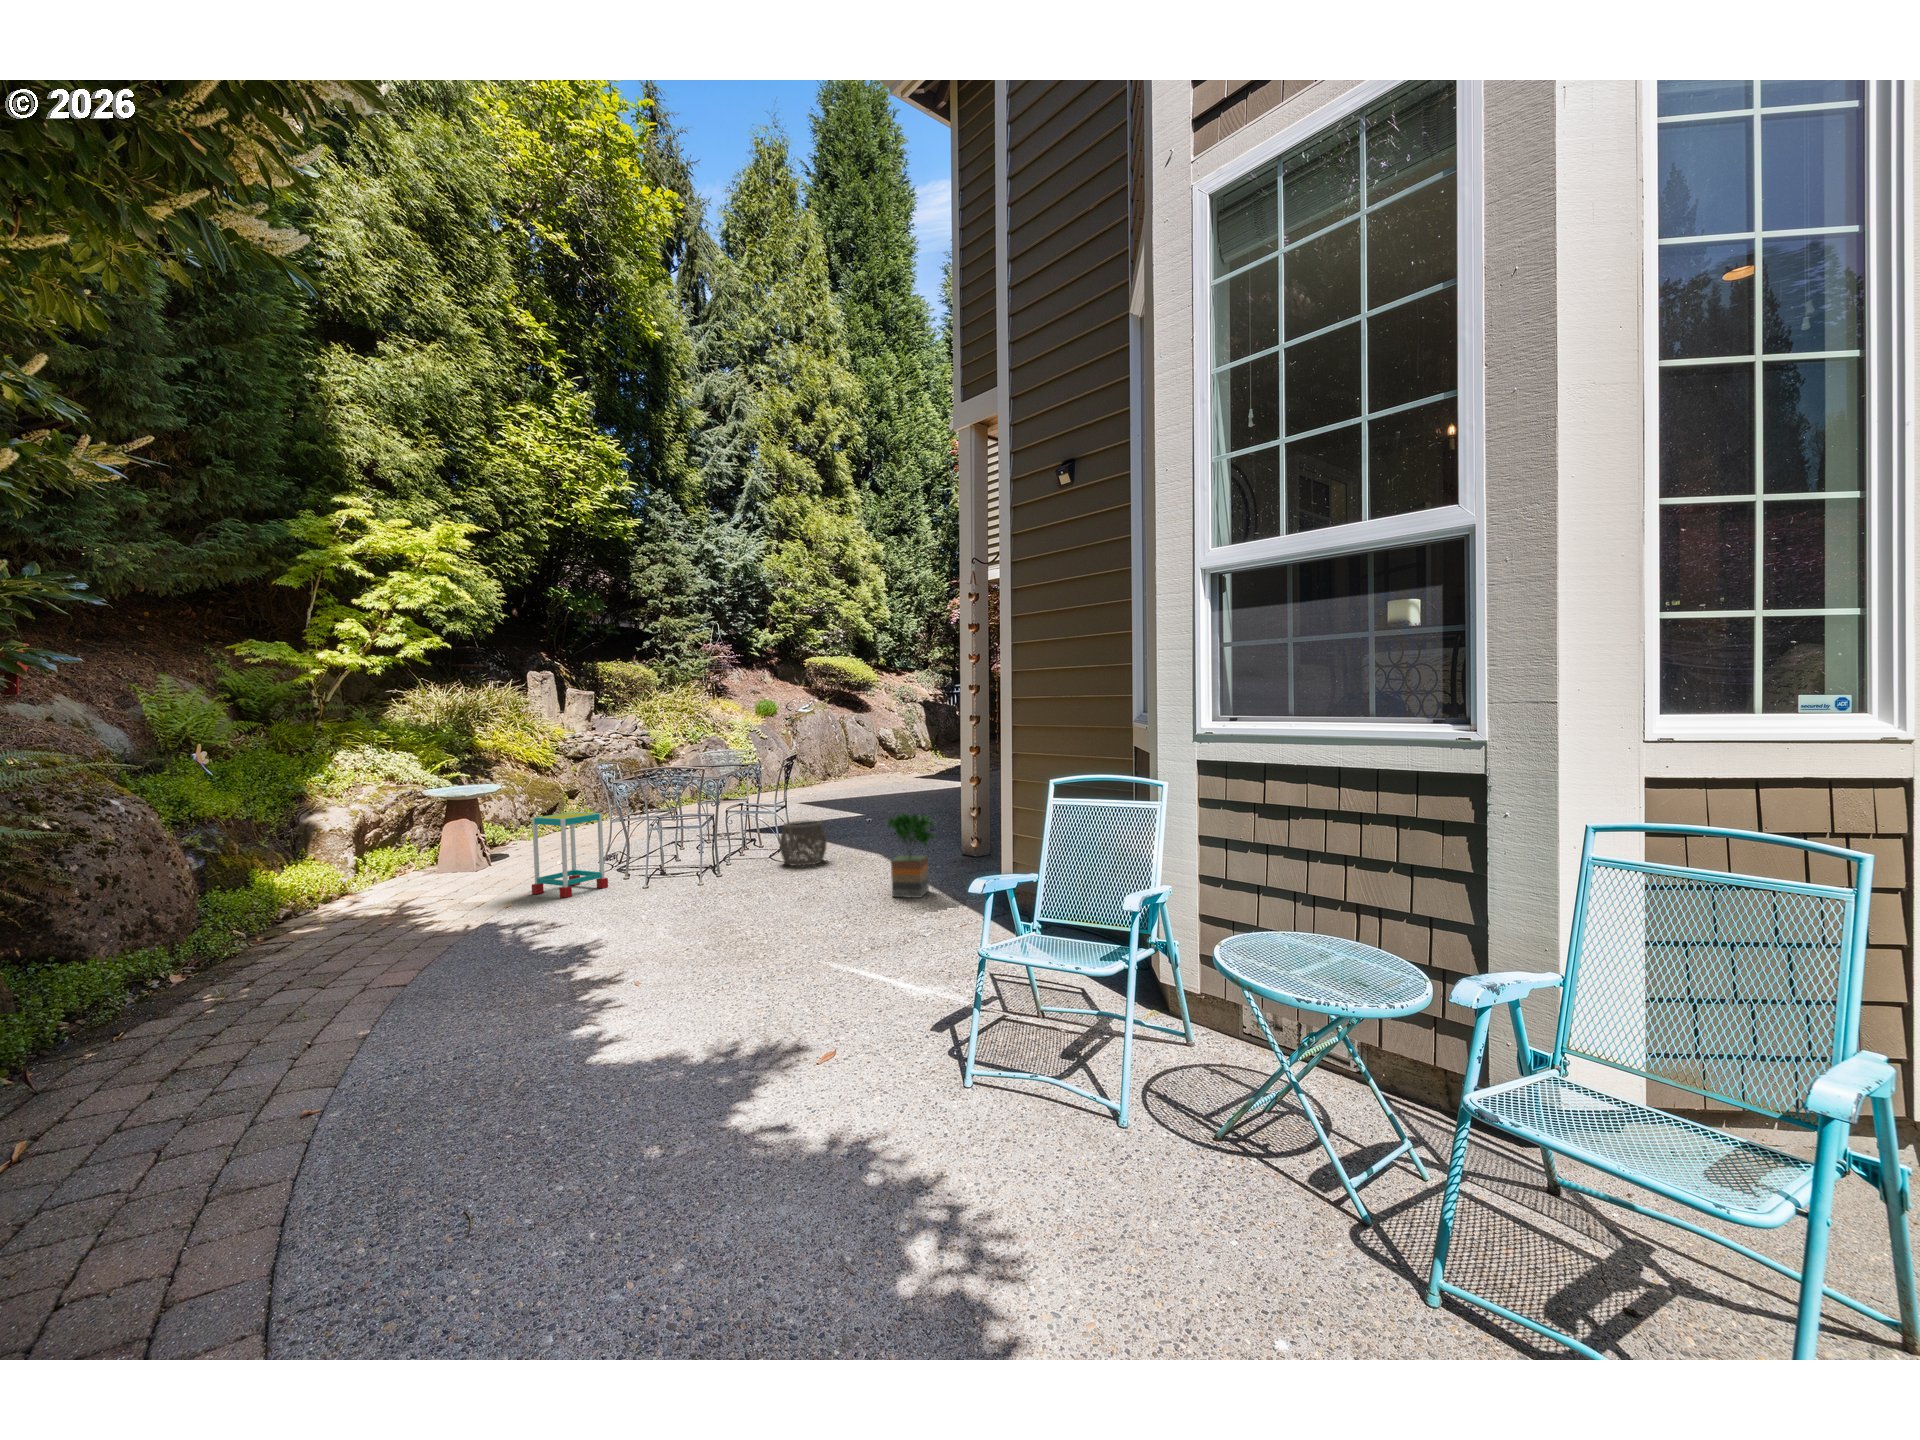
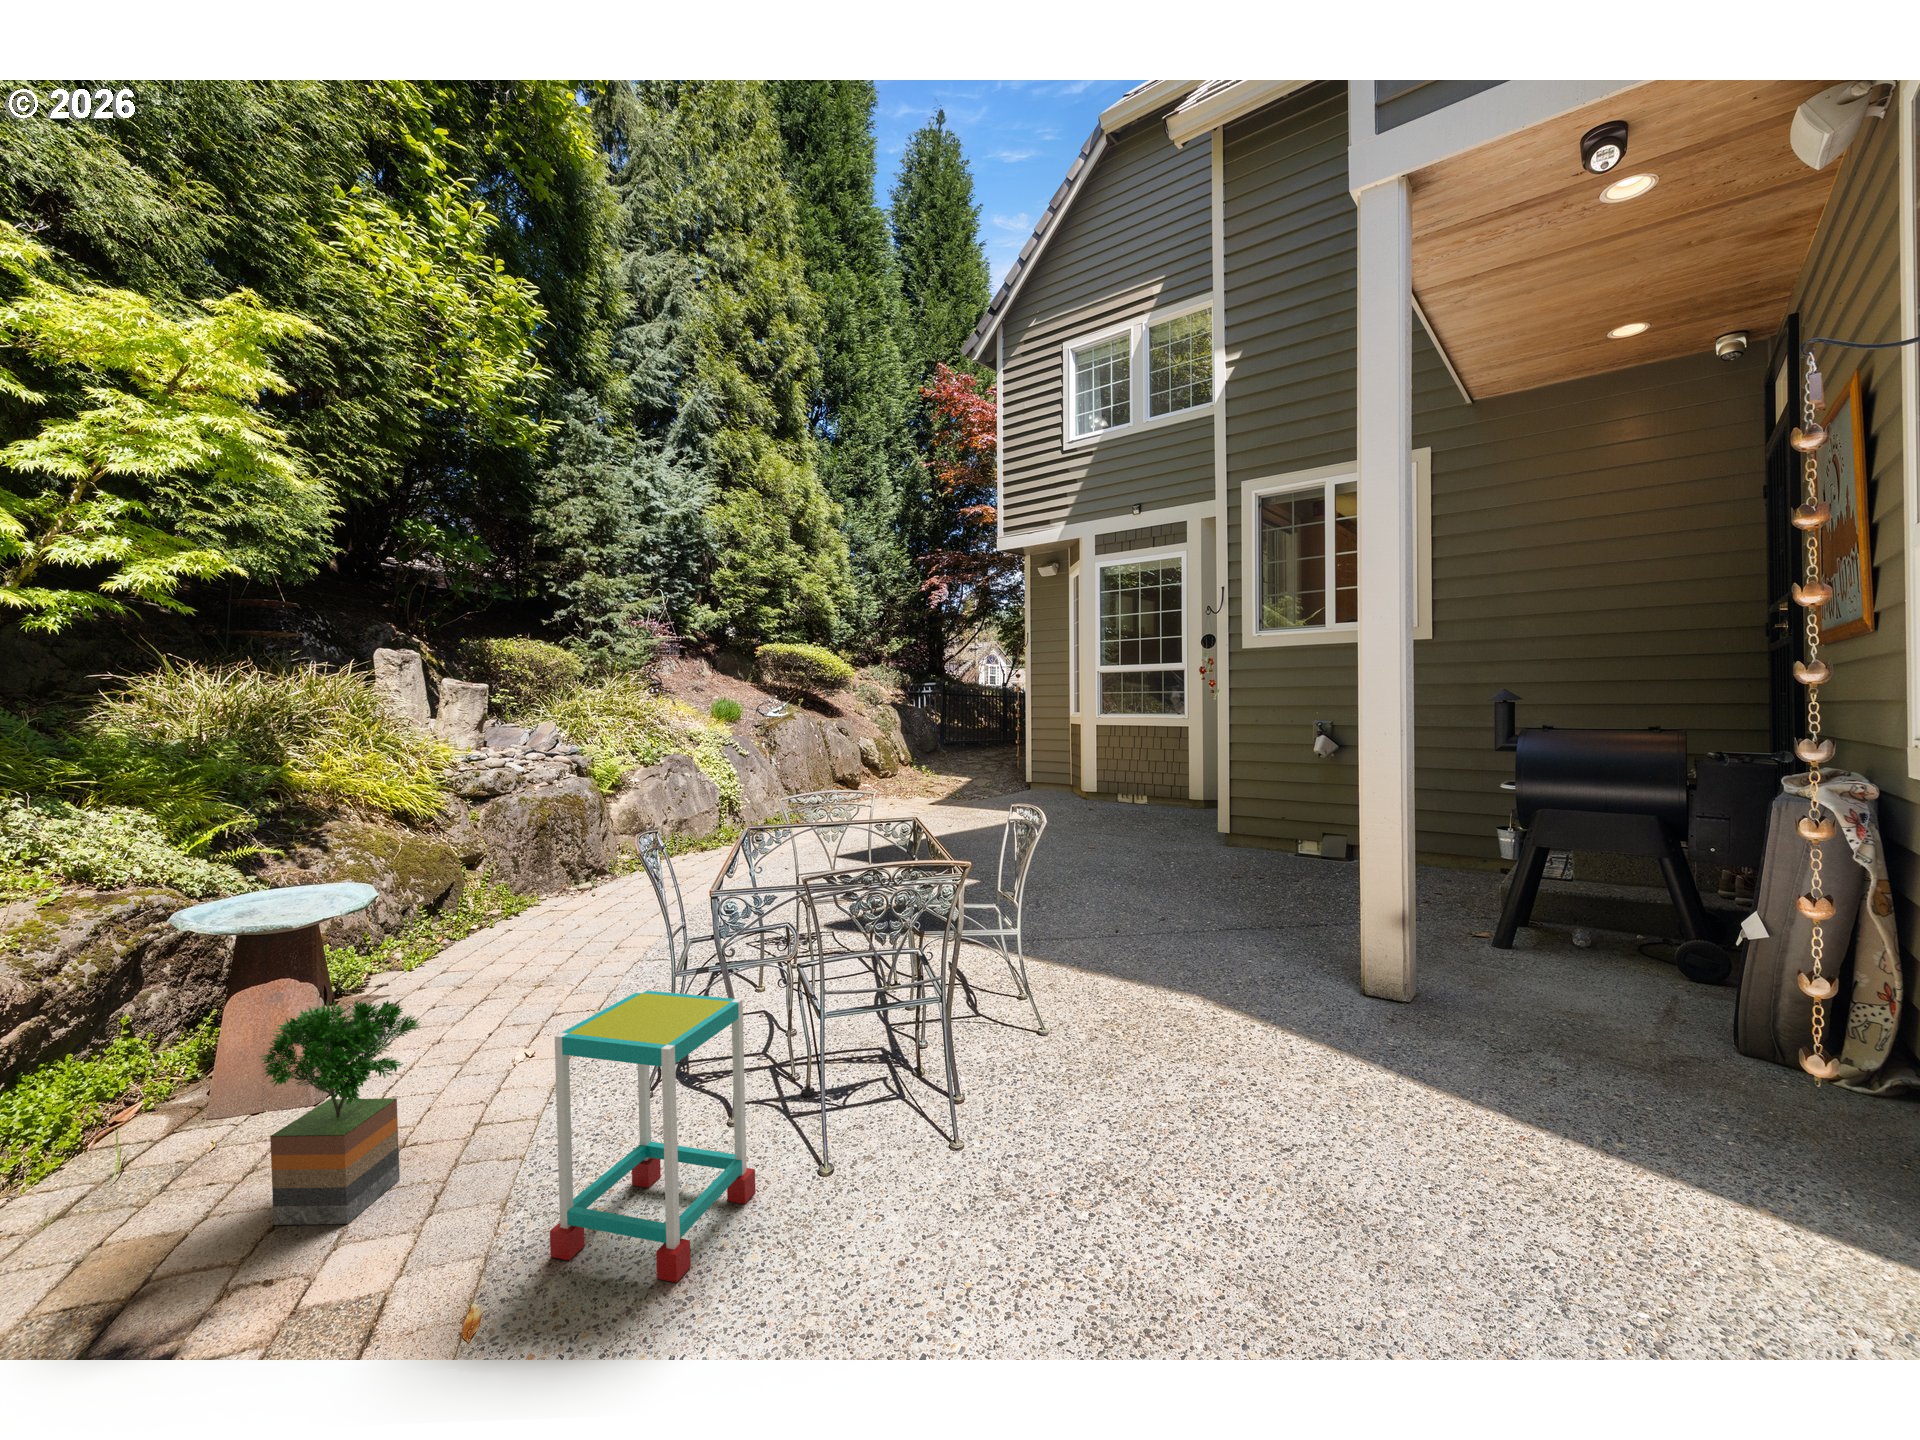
potted tree: present [887,813,935,898] -> present [260,1001,420,1225]
woven basket: present [780,820,827,866] -> none [1061,948,1161,1058]

